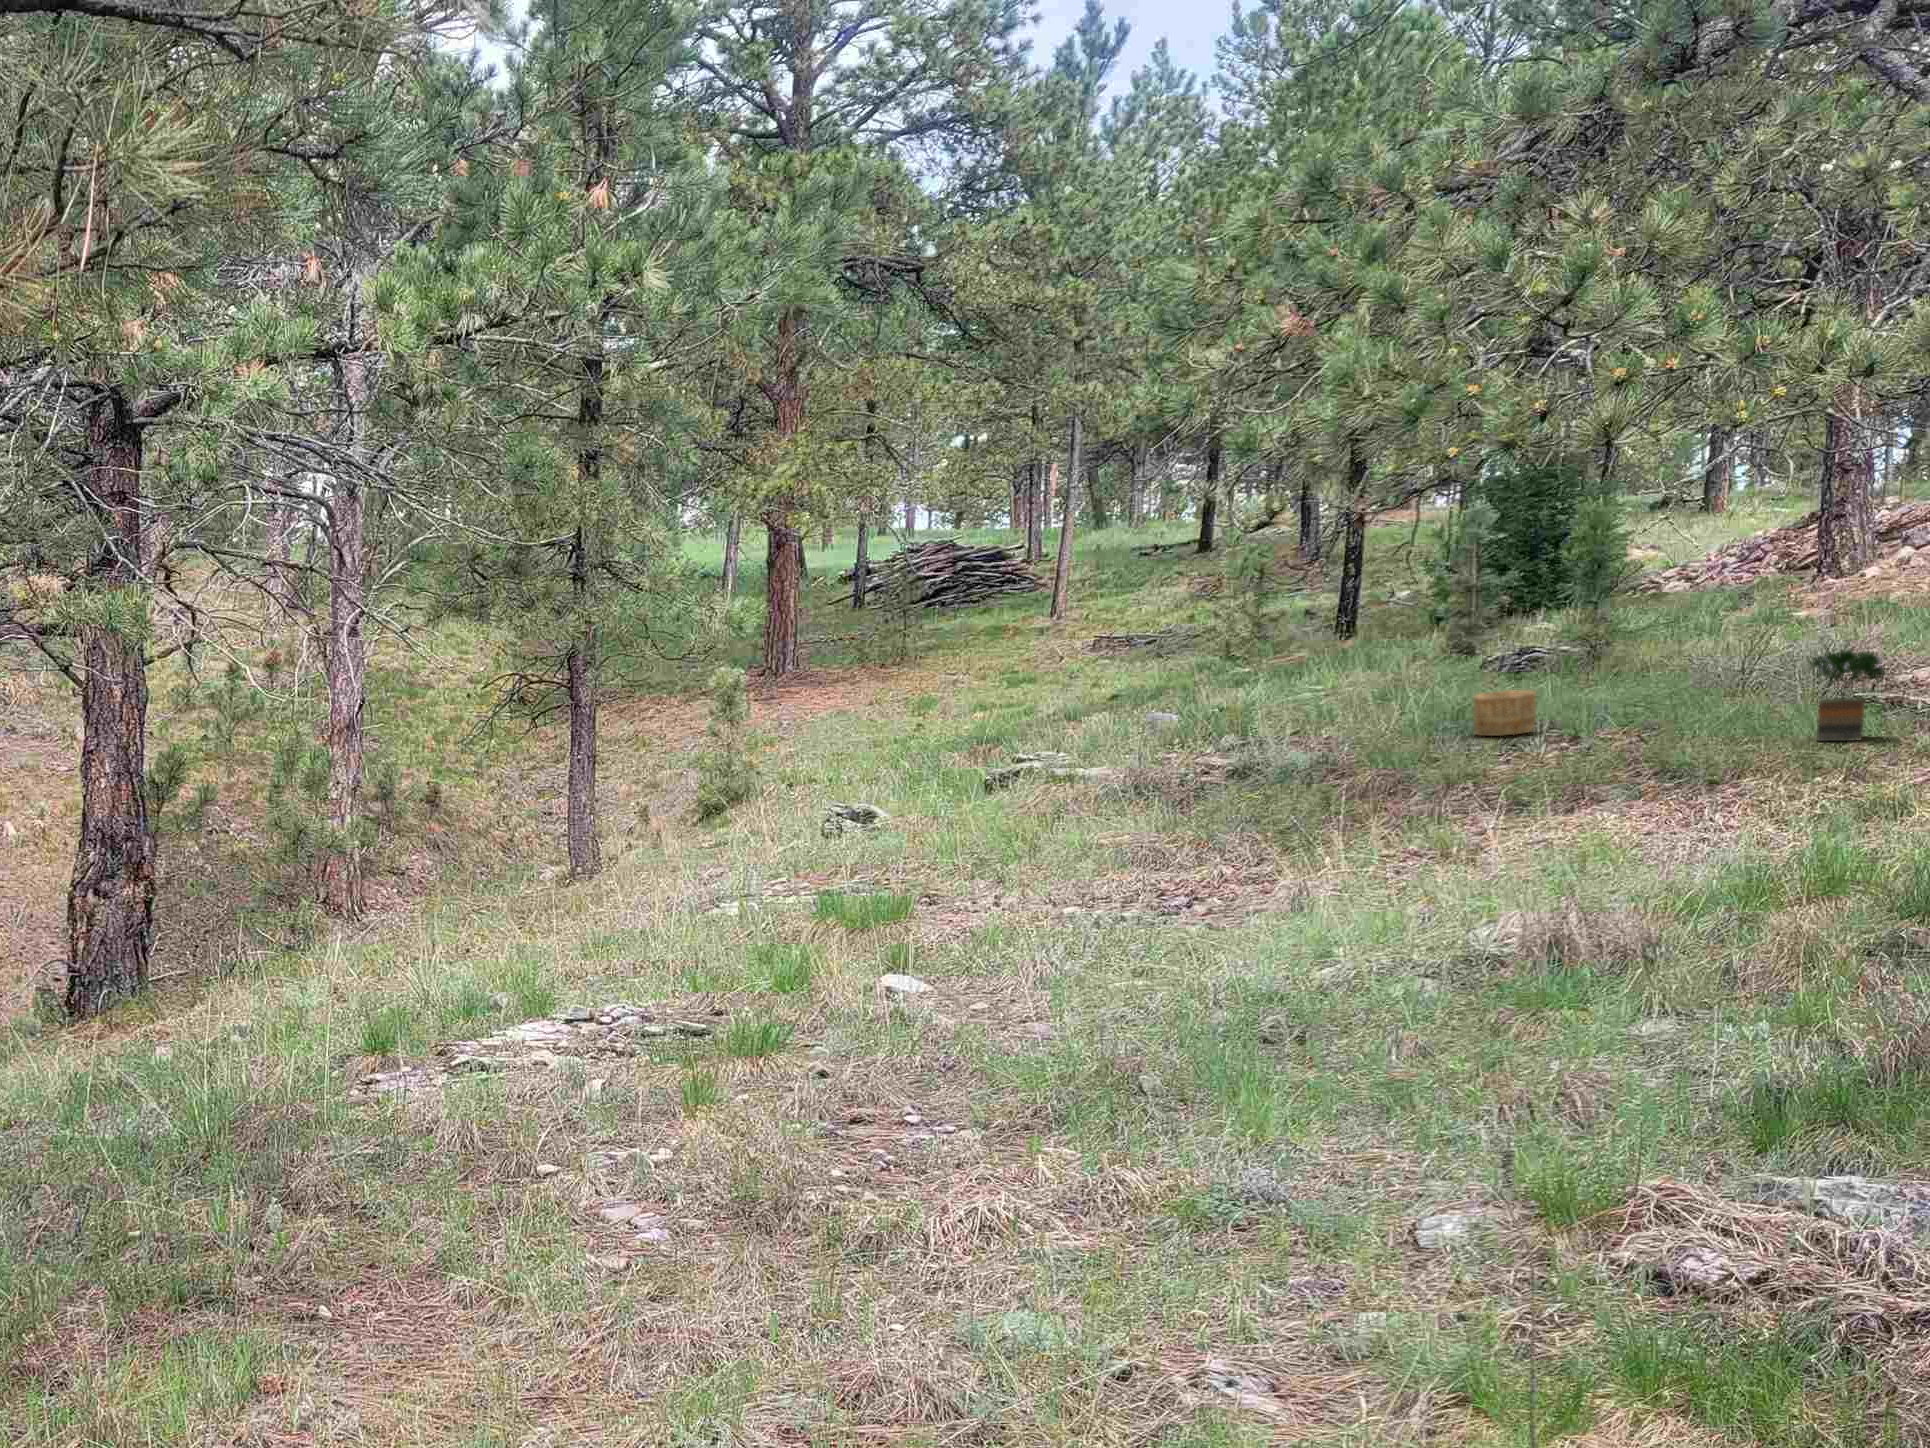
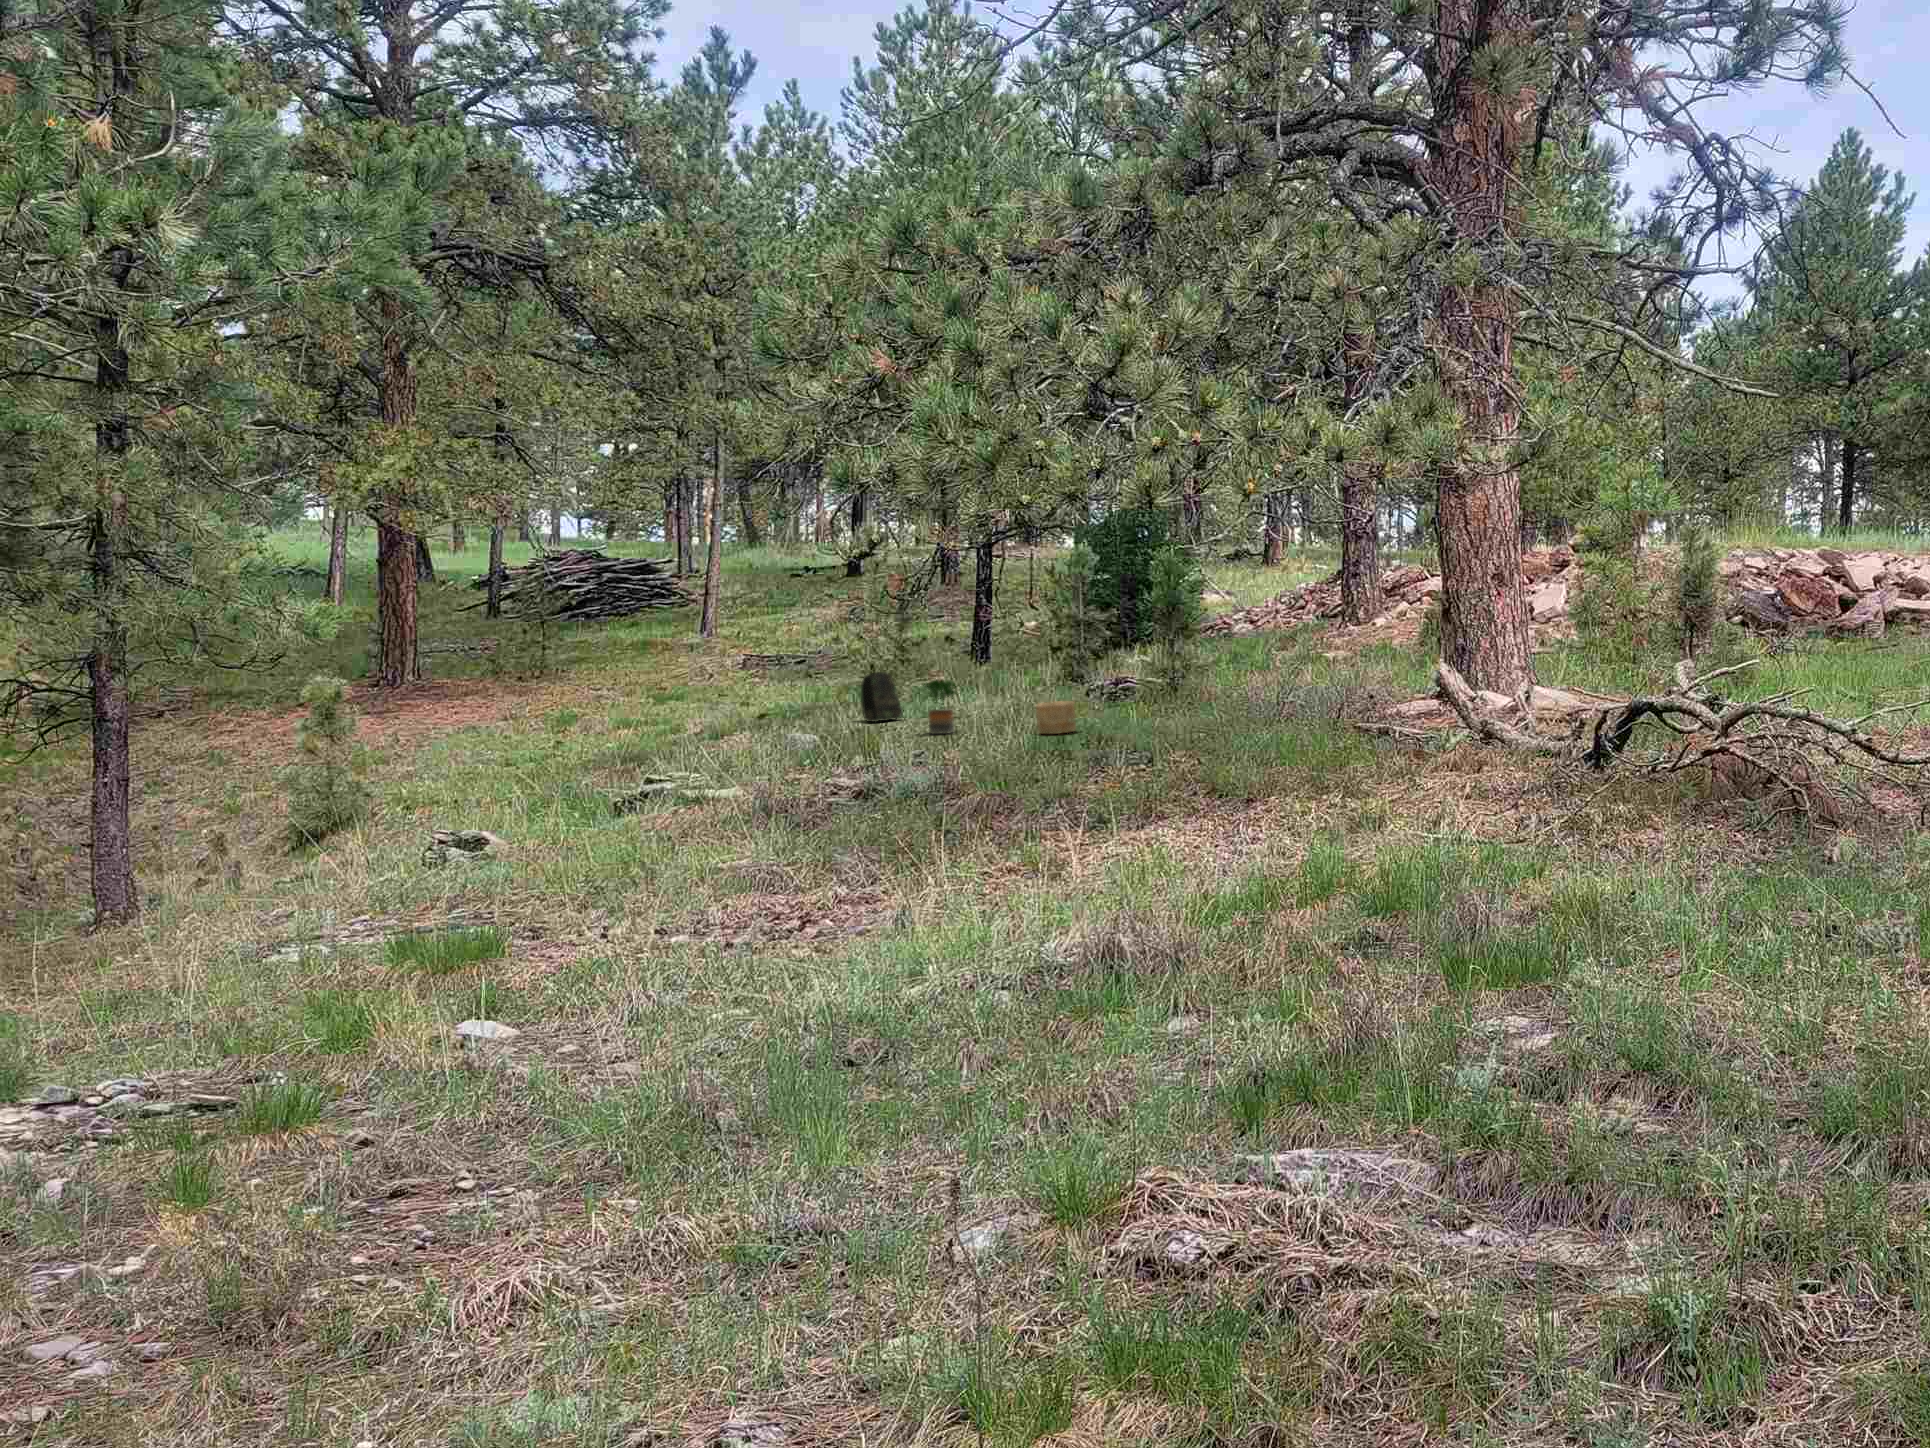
potted tree: present [1808,650,1887,741] -> present [923,679,956,734]
backpack: none [1216,655,1268,715] -> present [861,672,903,722]

